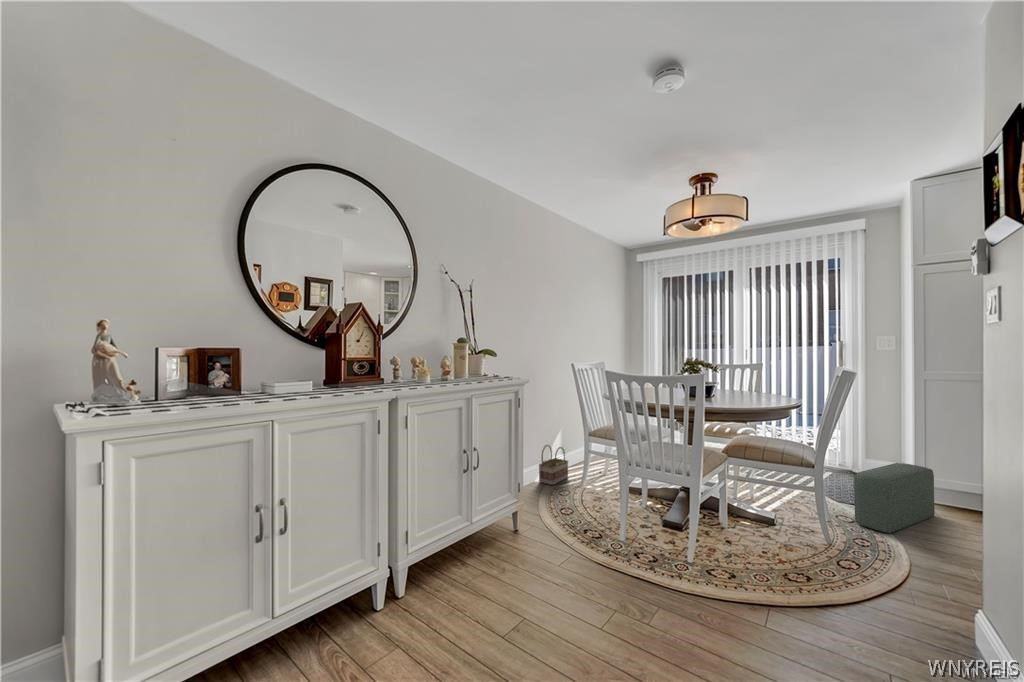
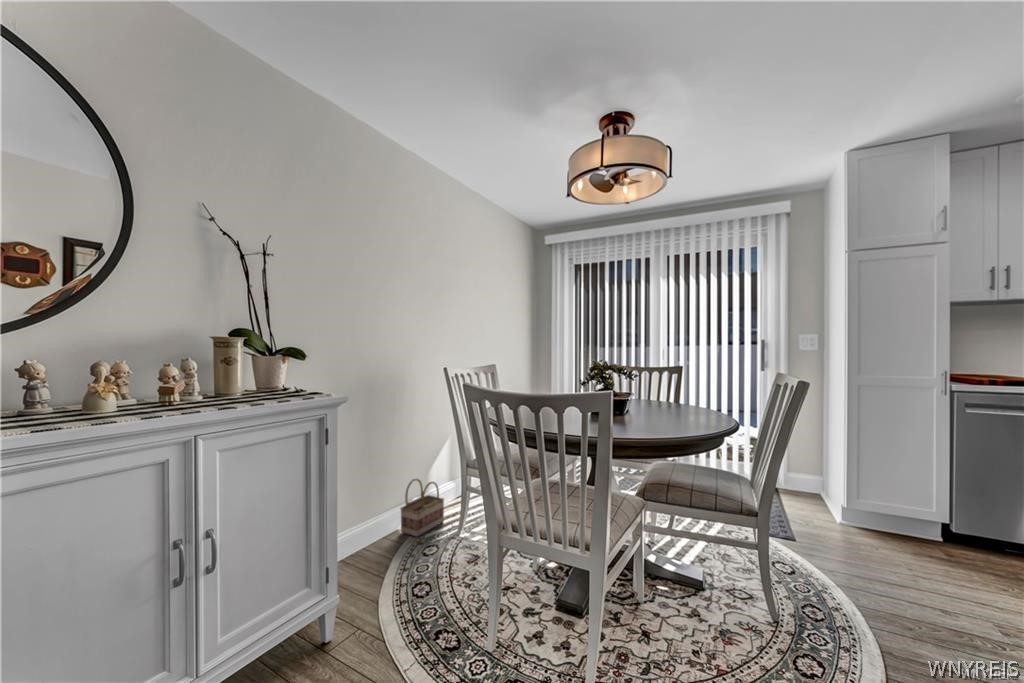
pouf: present [854,463,935,533] -> none [798,488,881,591]

